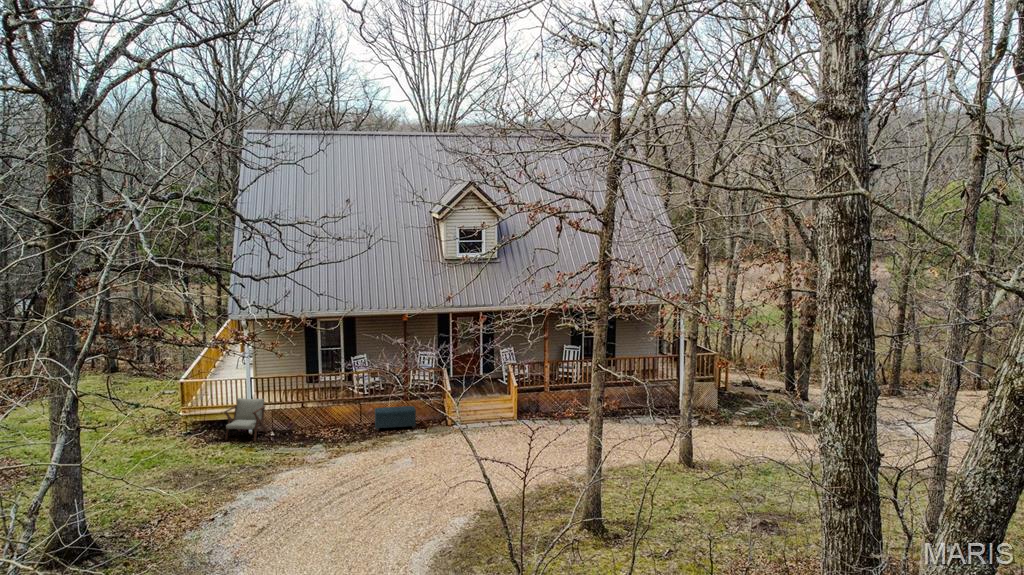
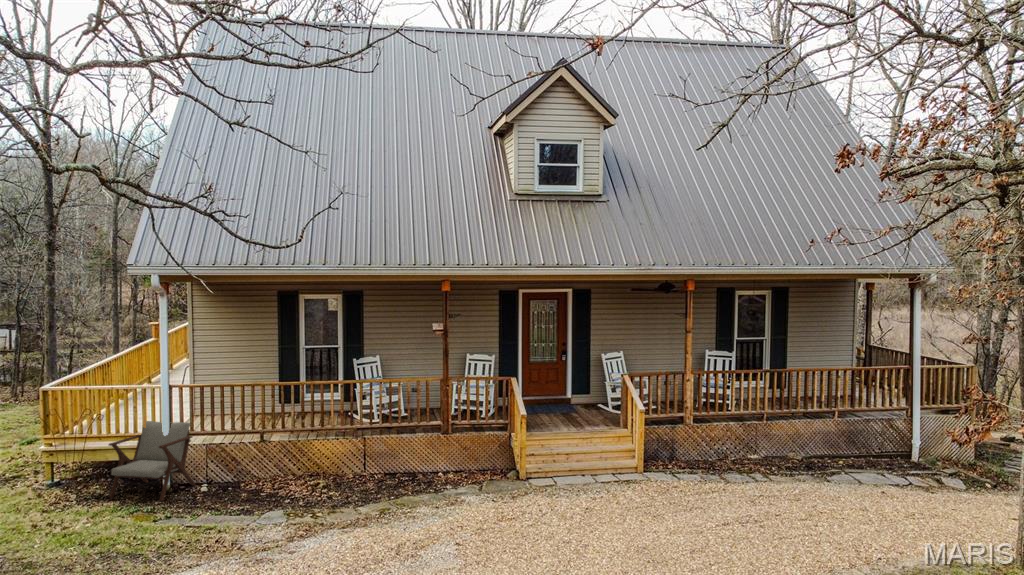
bench: present [375,406,416,431] -> none [389,443,462,487]

